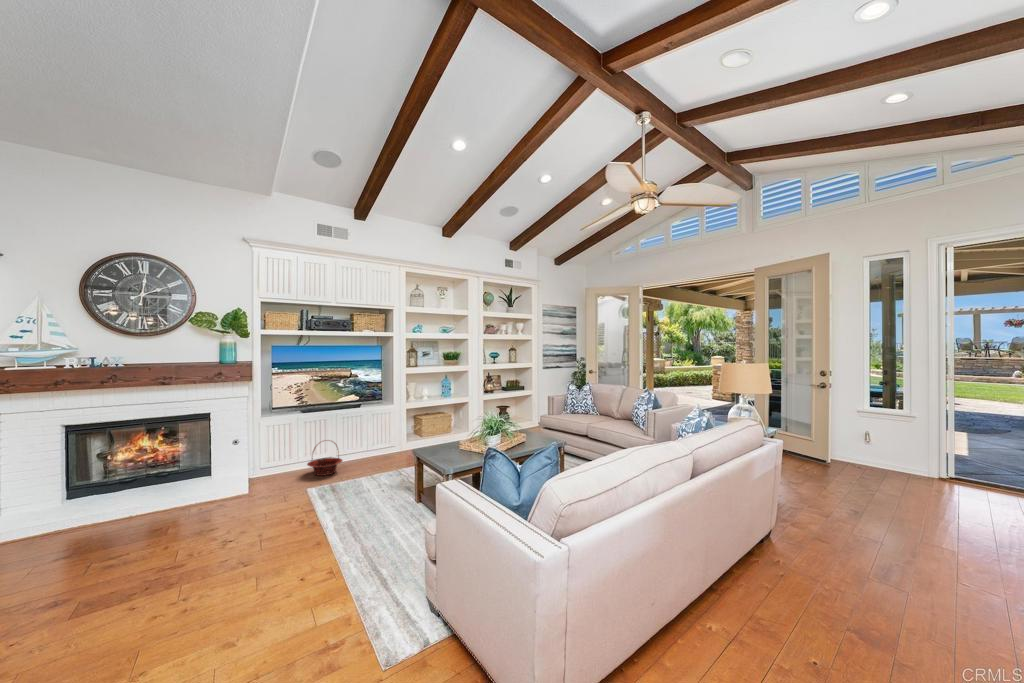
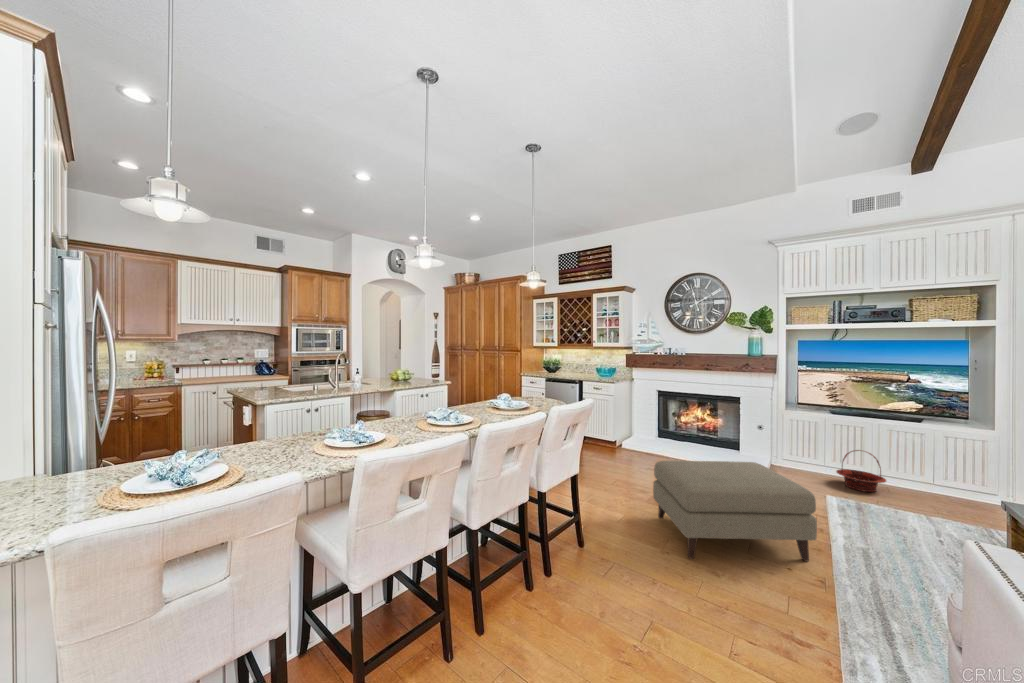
ottoman: none [116,481,326,636] -> present [653,461,817,561]

